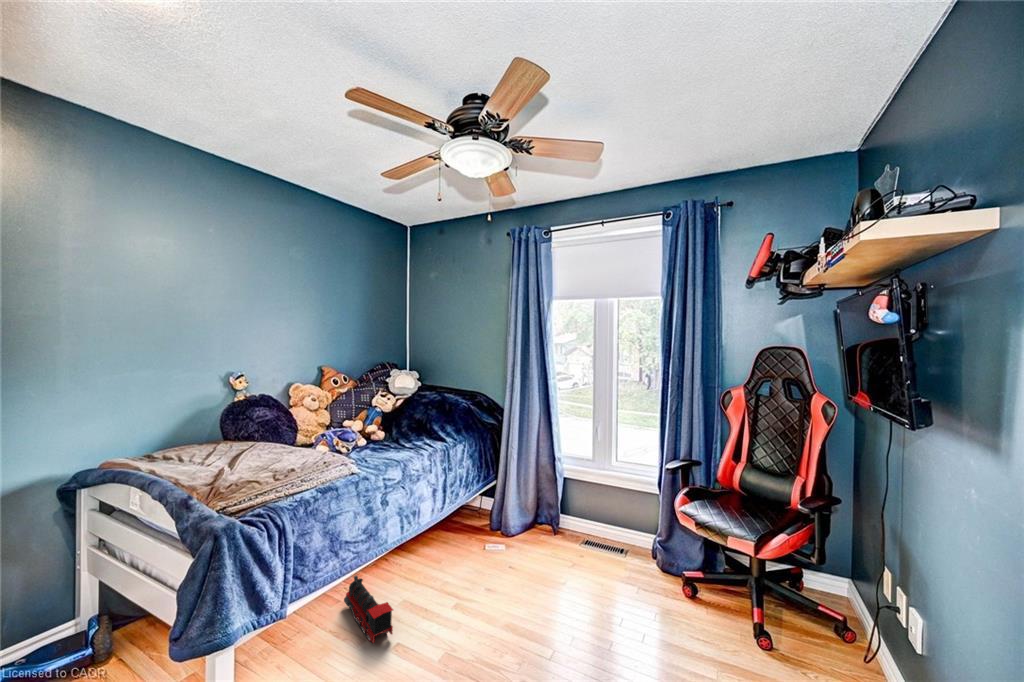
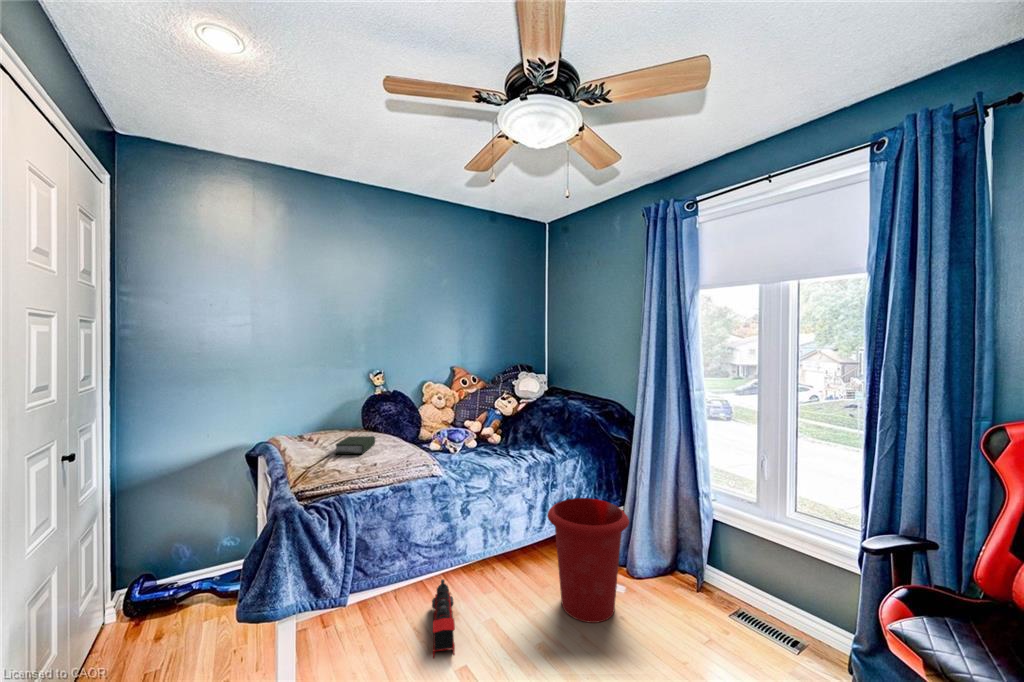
book: none [226,443,266,466] -> present [334,436,375,454]
waste bin: none [451,476,519,577] -> present [547,498,629,623]

